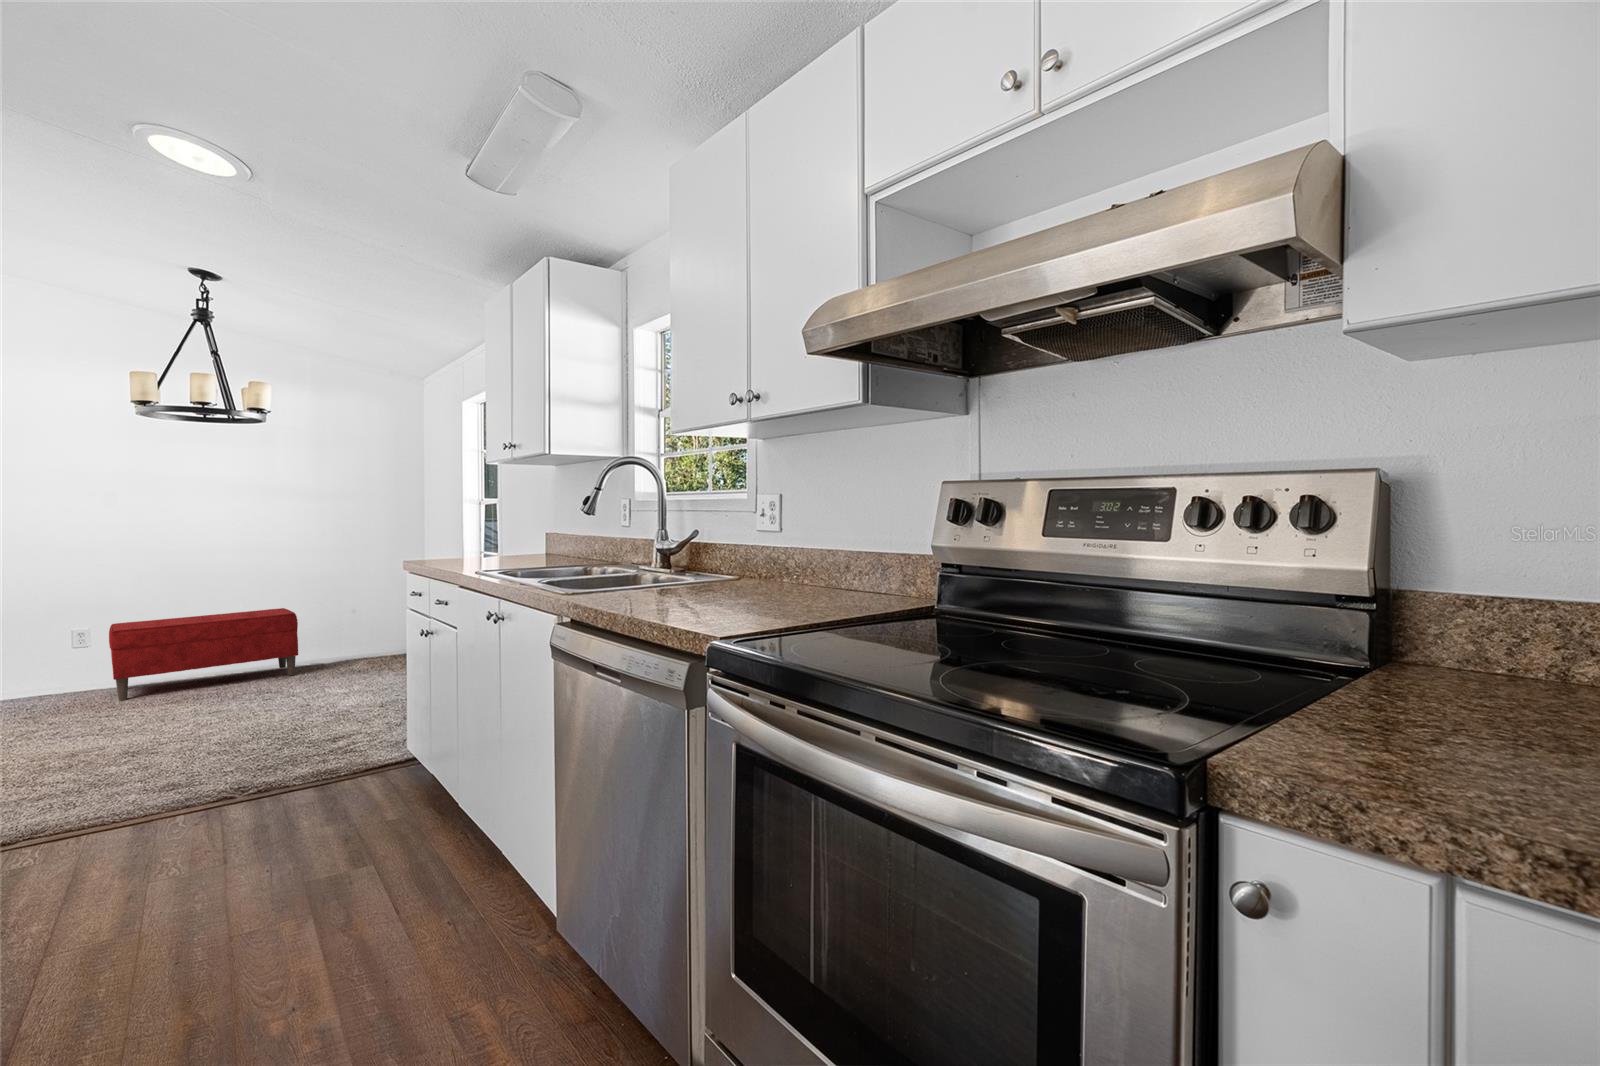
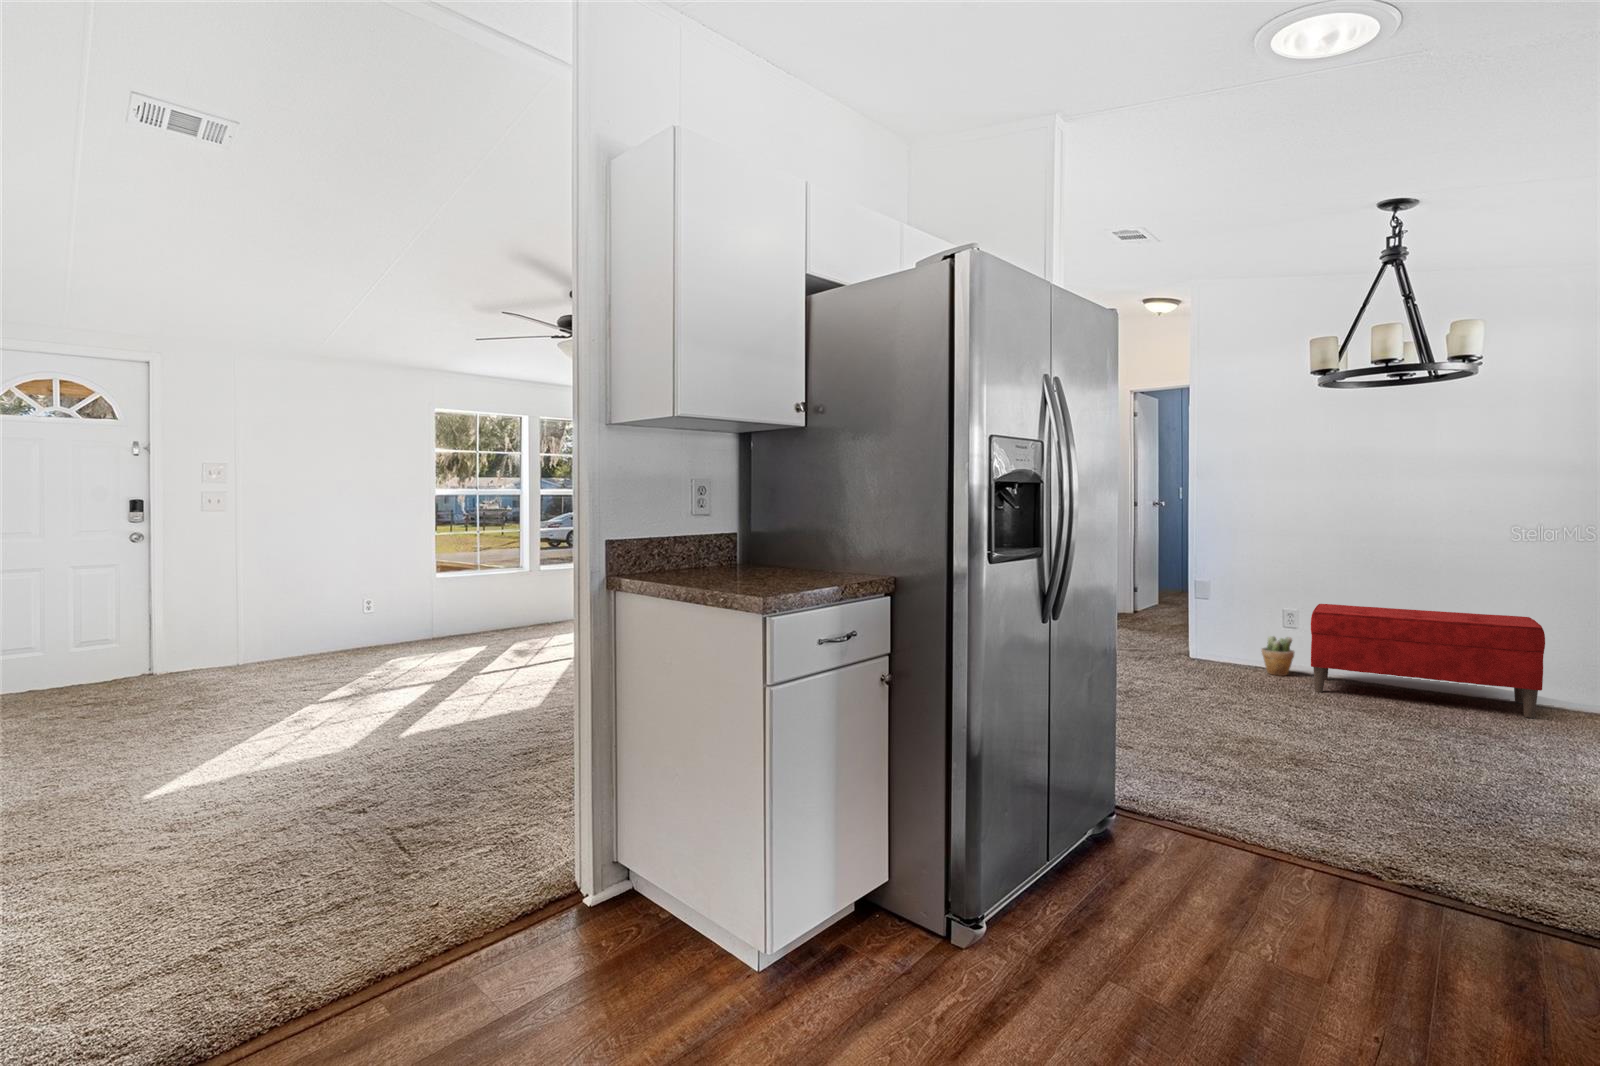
potted plant: none [50,659,89,699] -> present [1262,636,1294,676]

